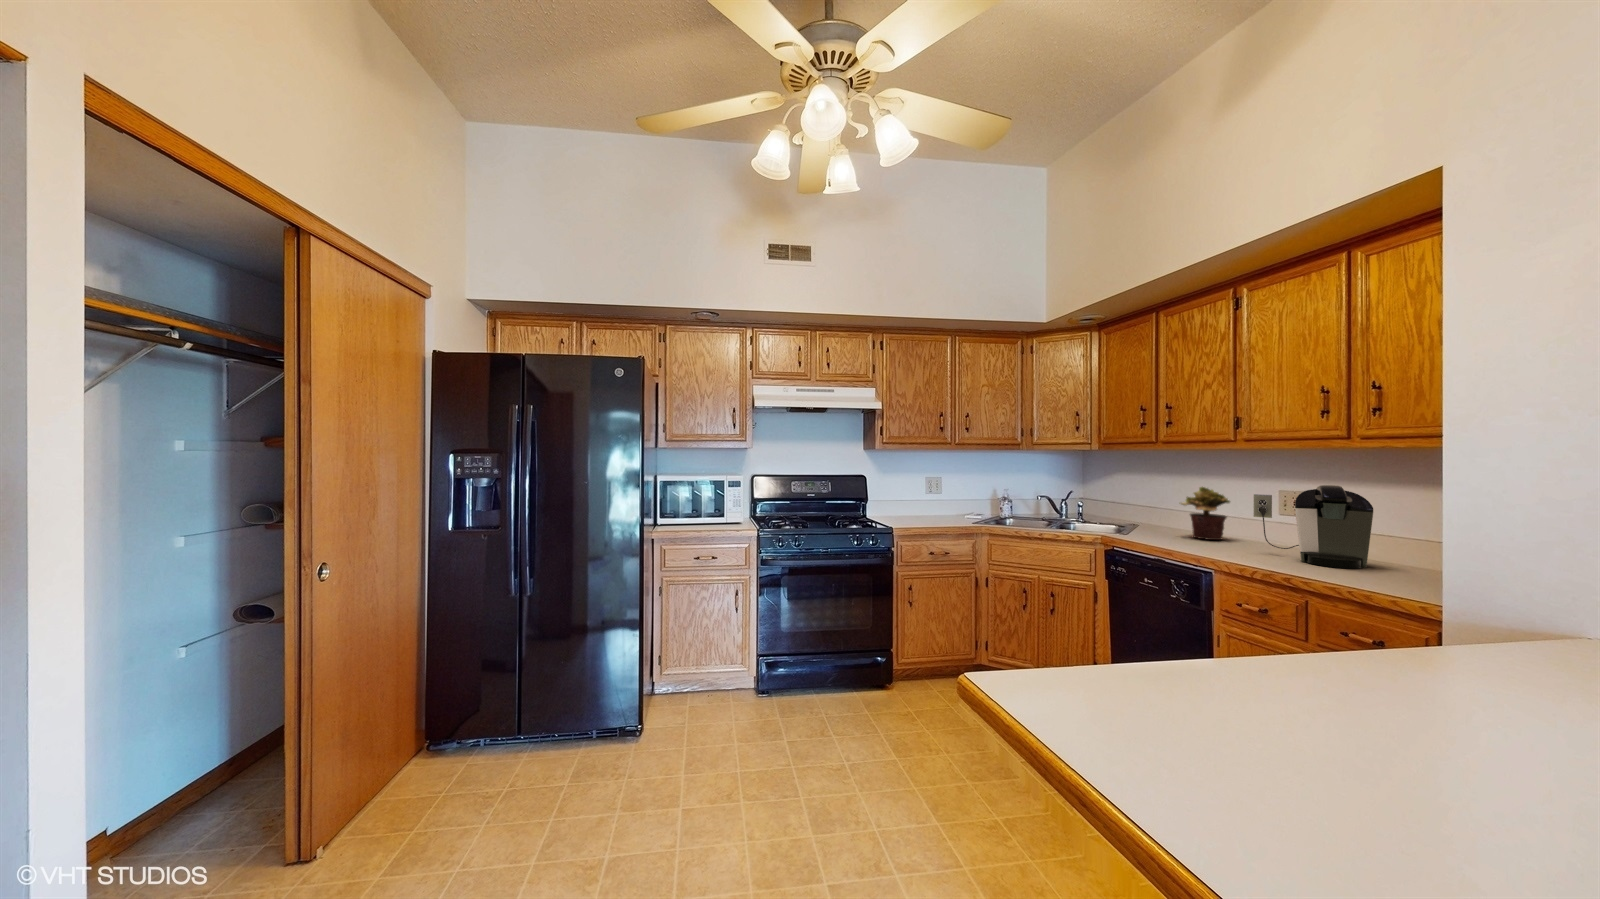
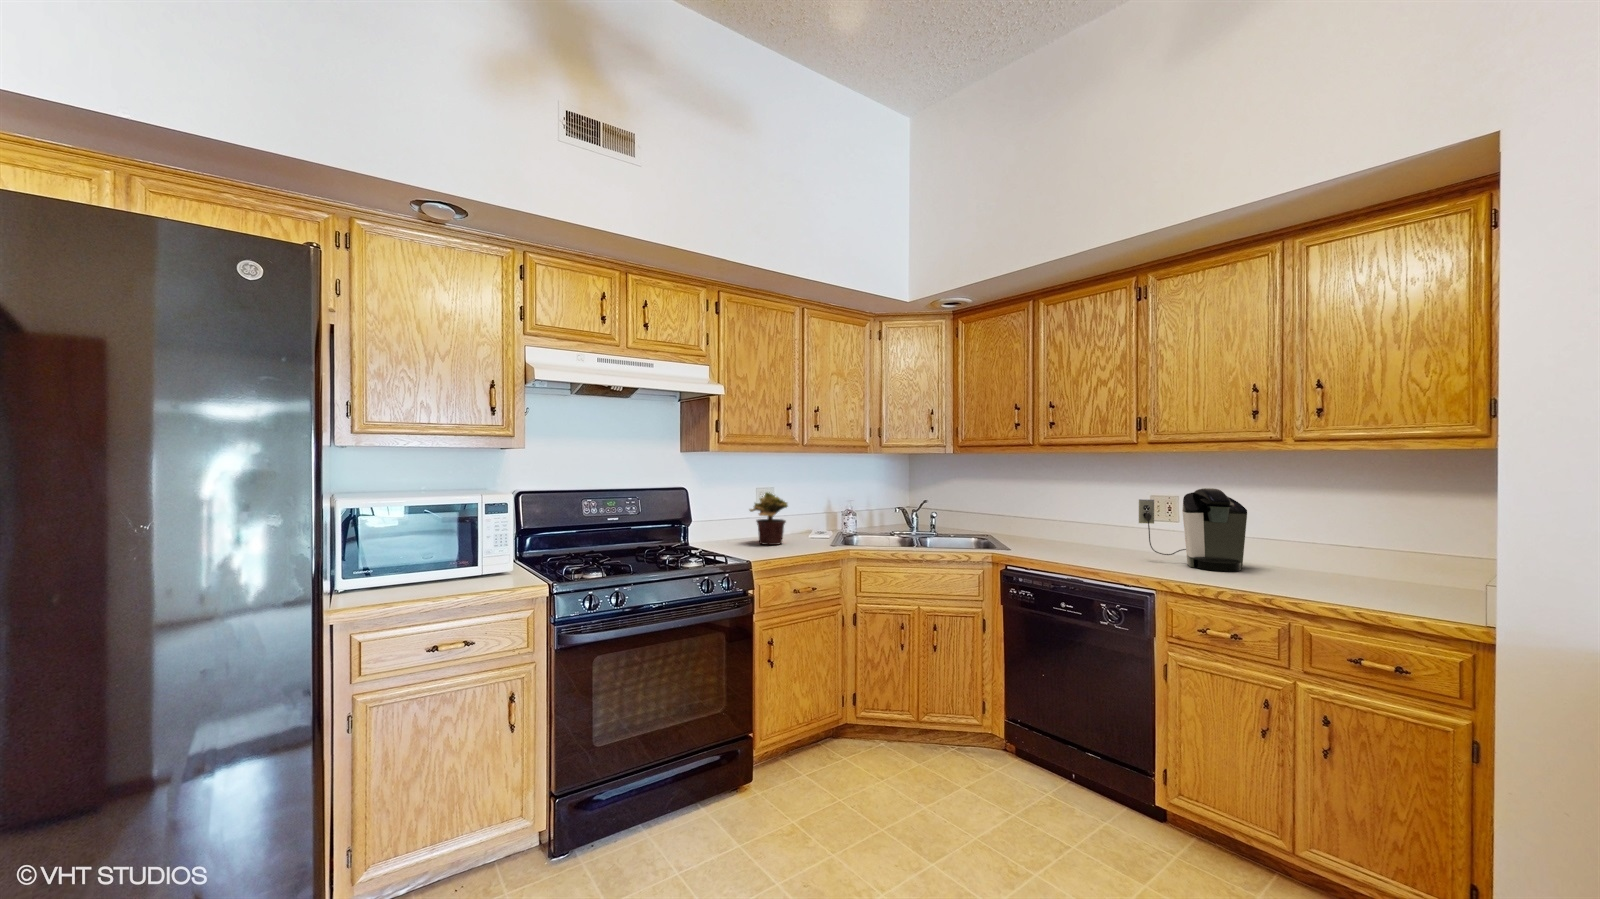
potted plant: present [1181,487,1230,540] -> present [750,493,788,545]

